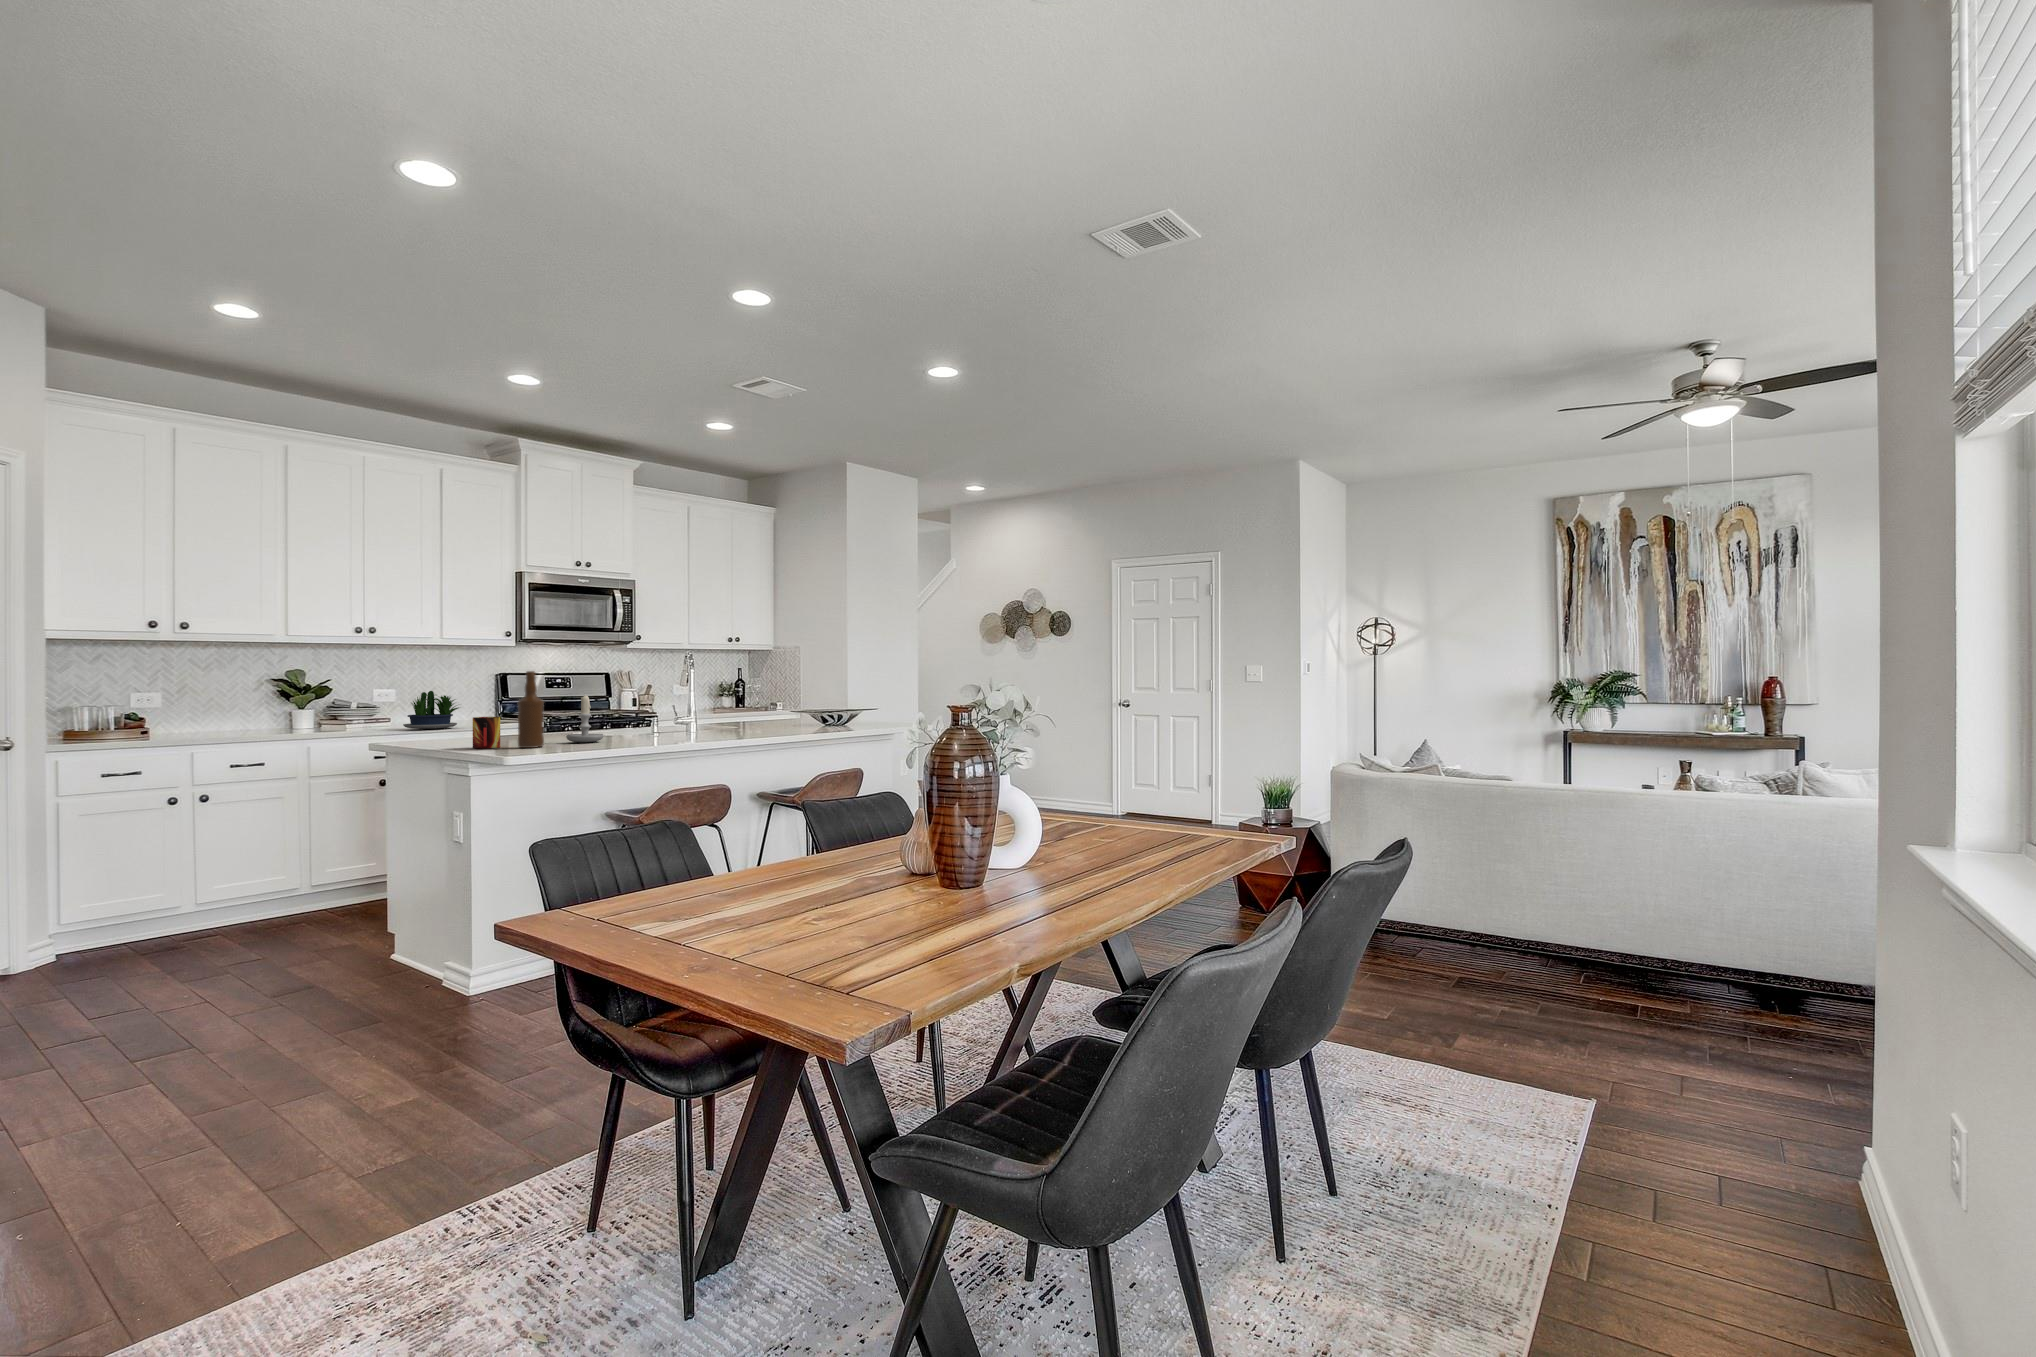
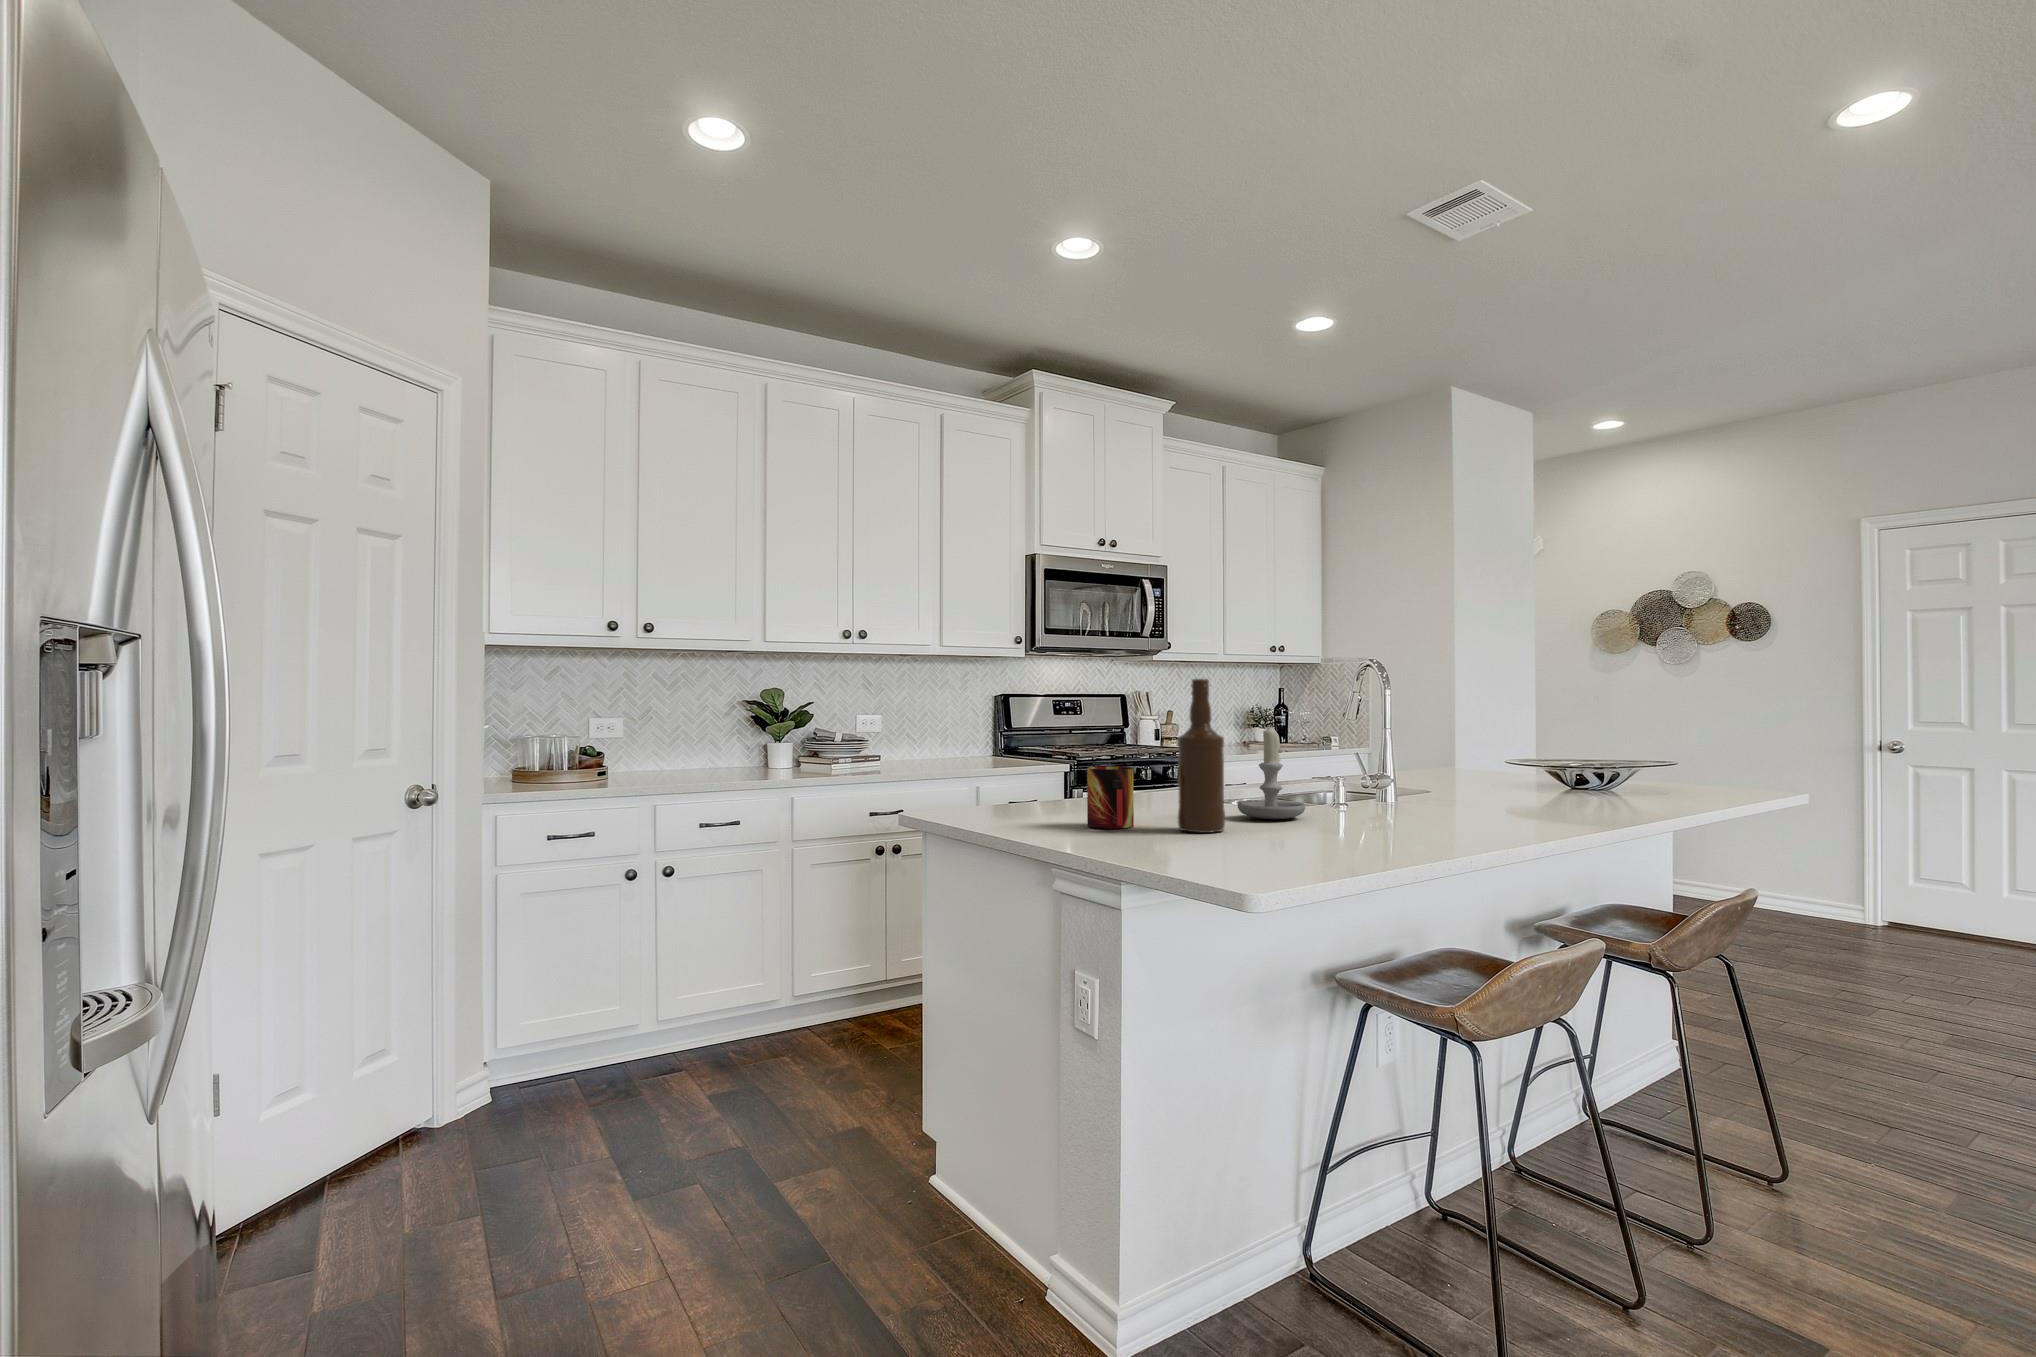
potted plant: present [403,691,459,729] -> none [893,718,968,771]

